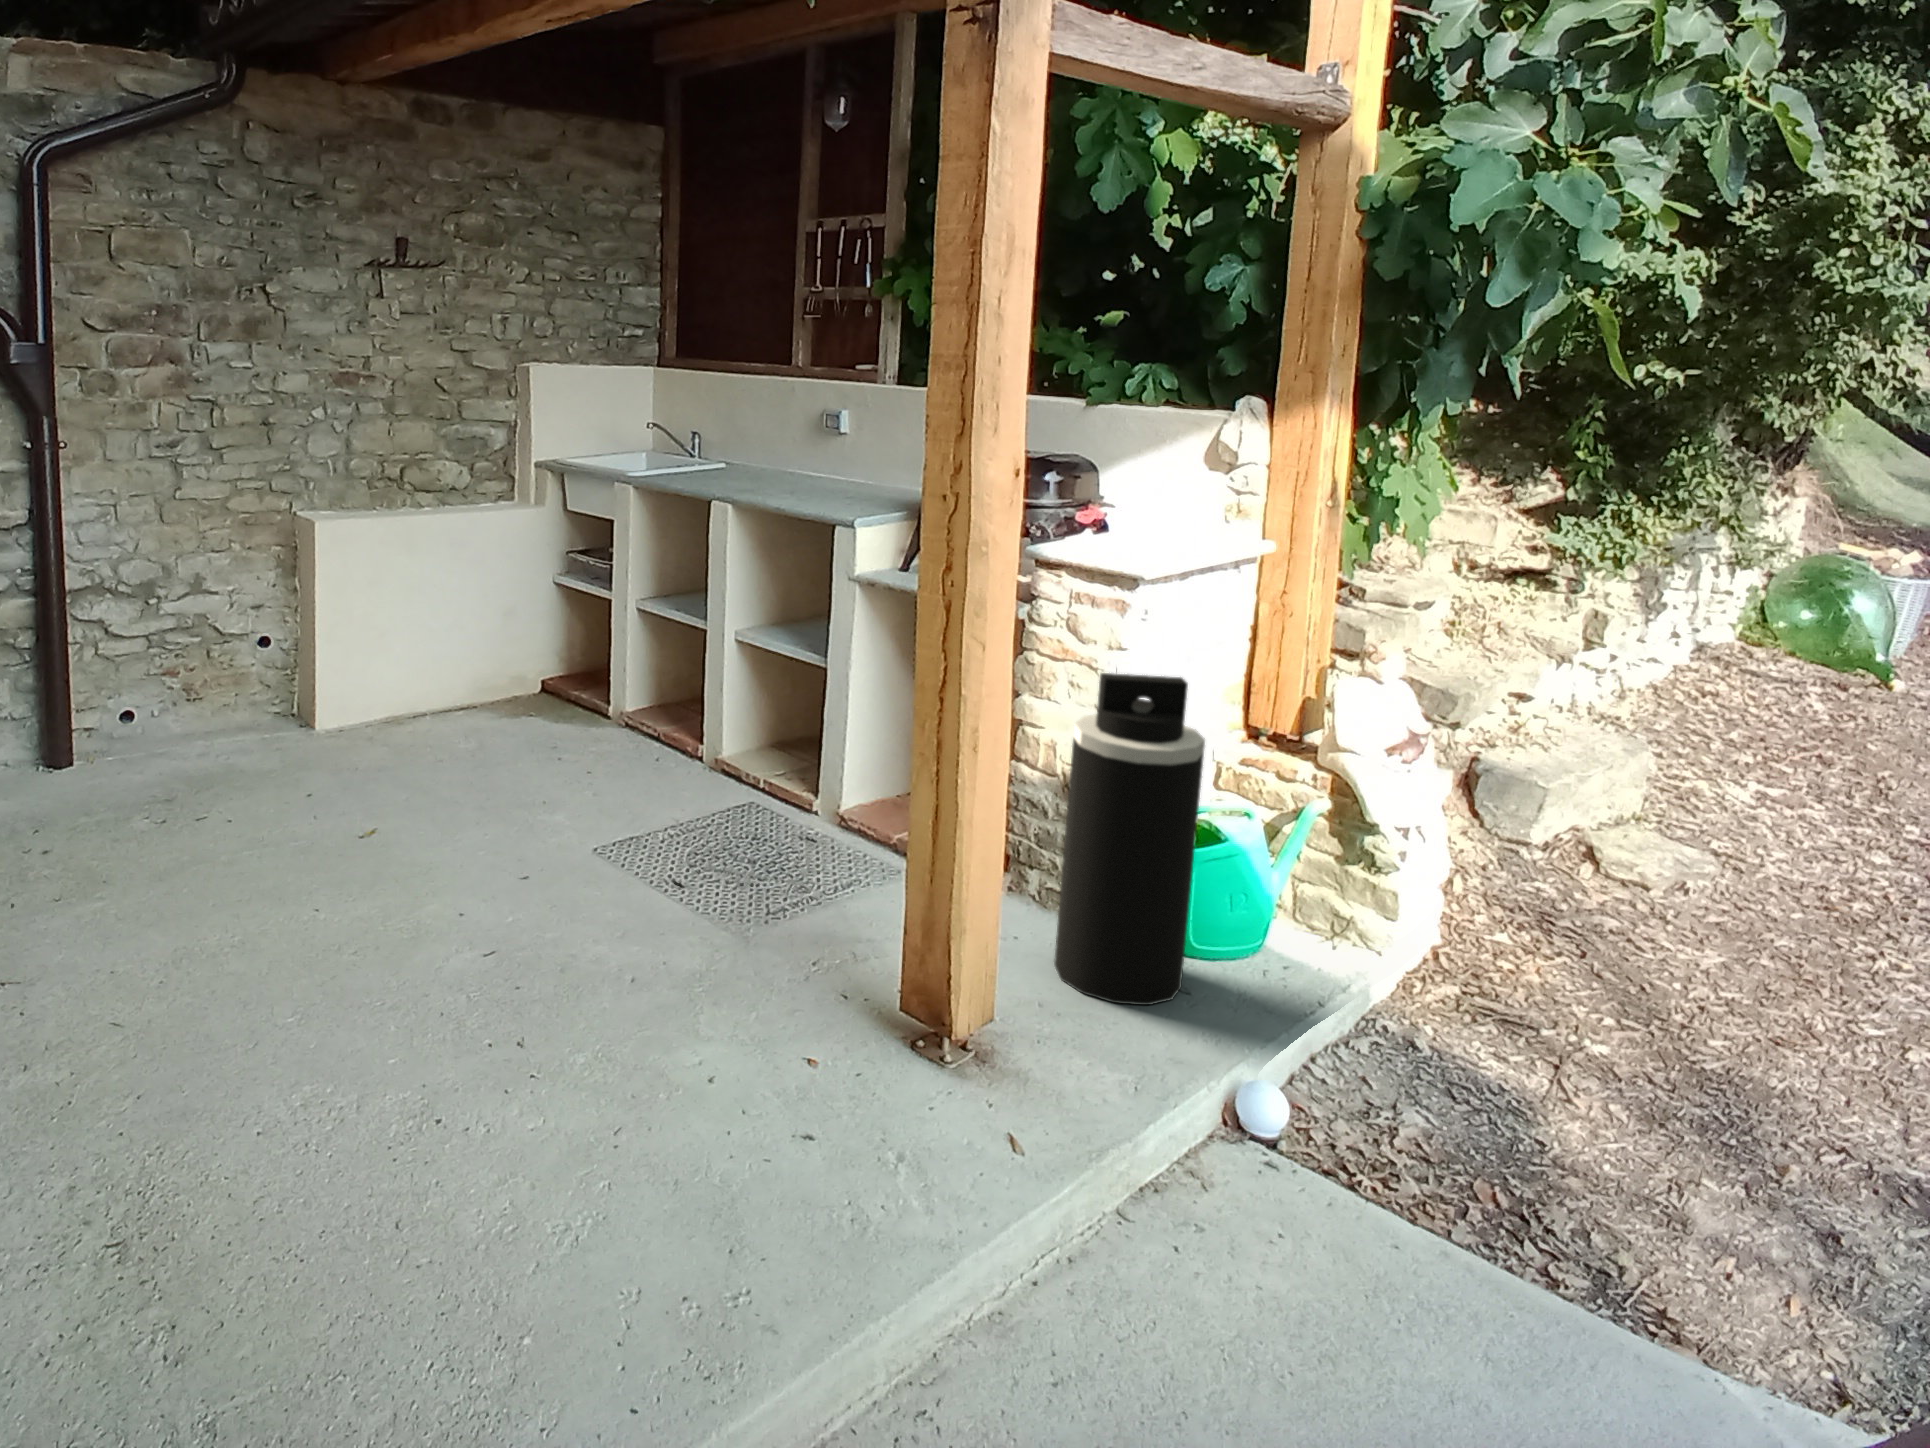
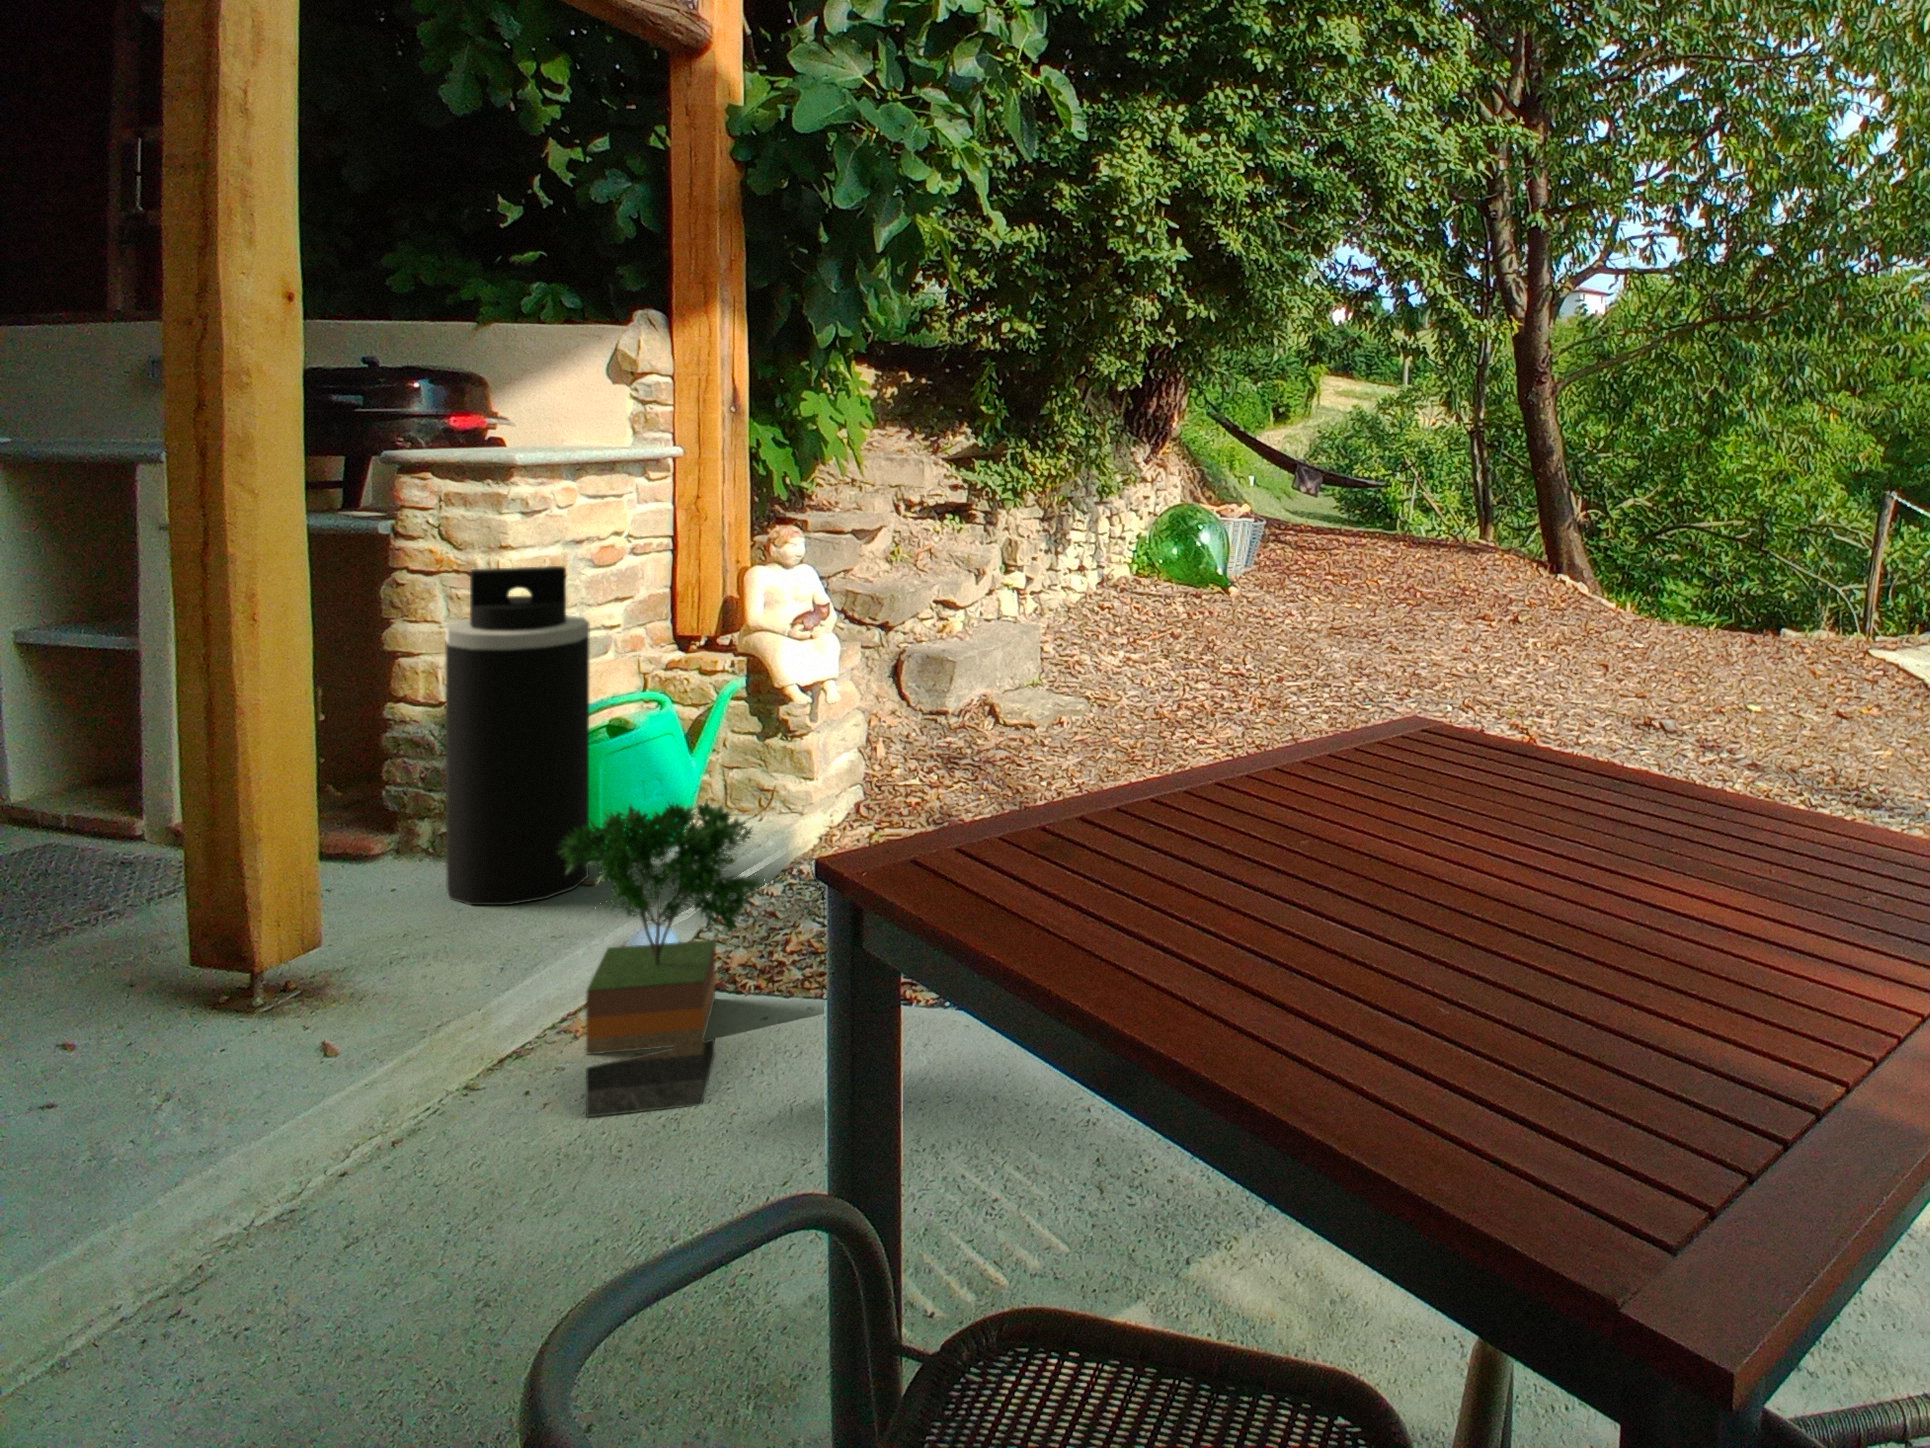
potted tree: none [1220,979,1435,1313] -> present [557,802,765,1117]

